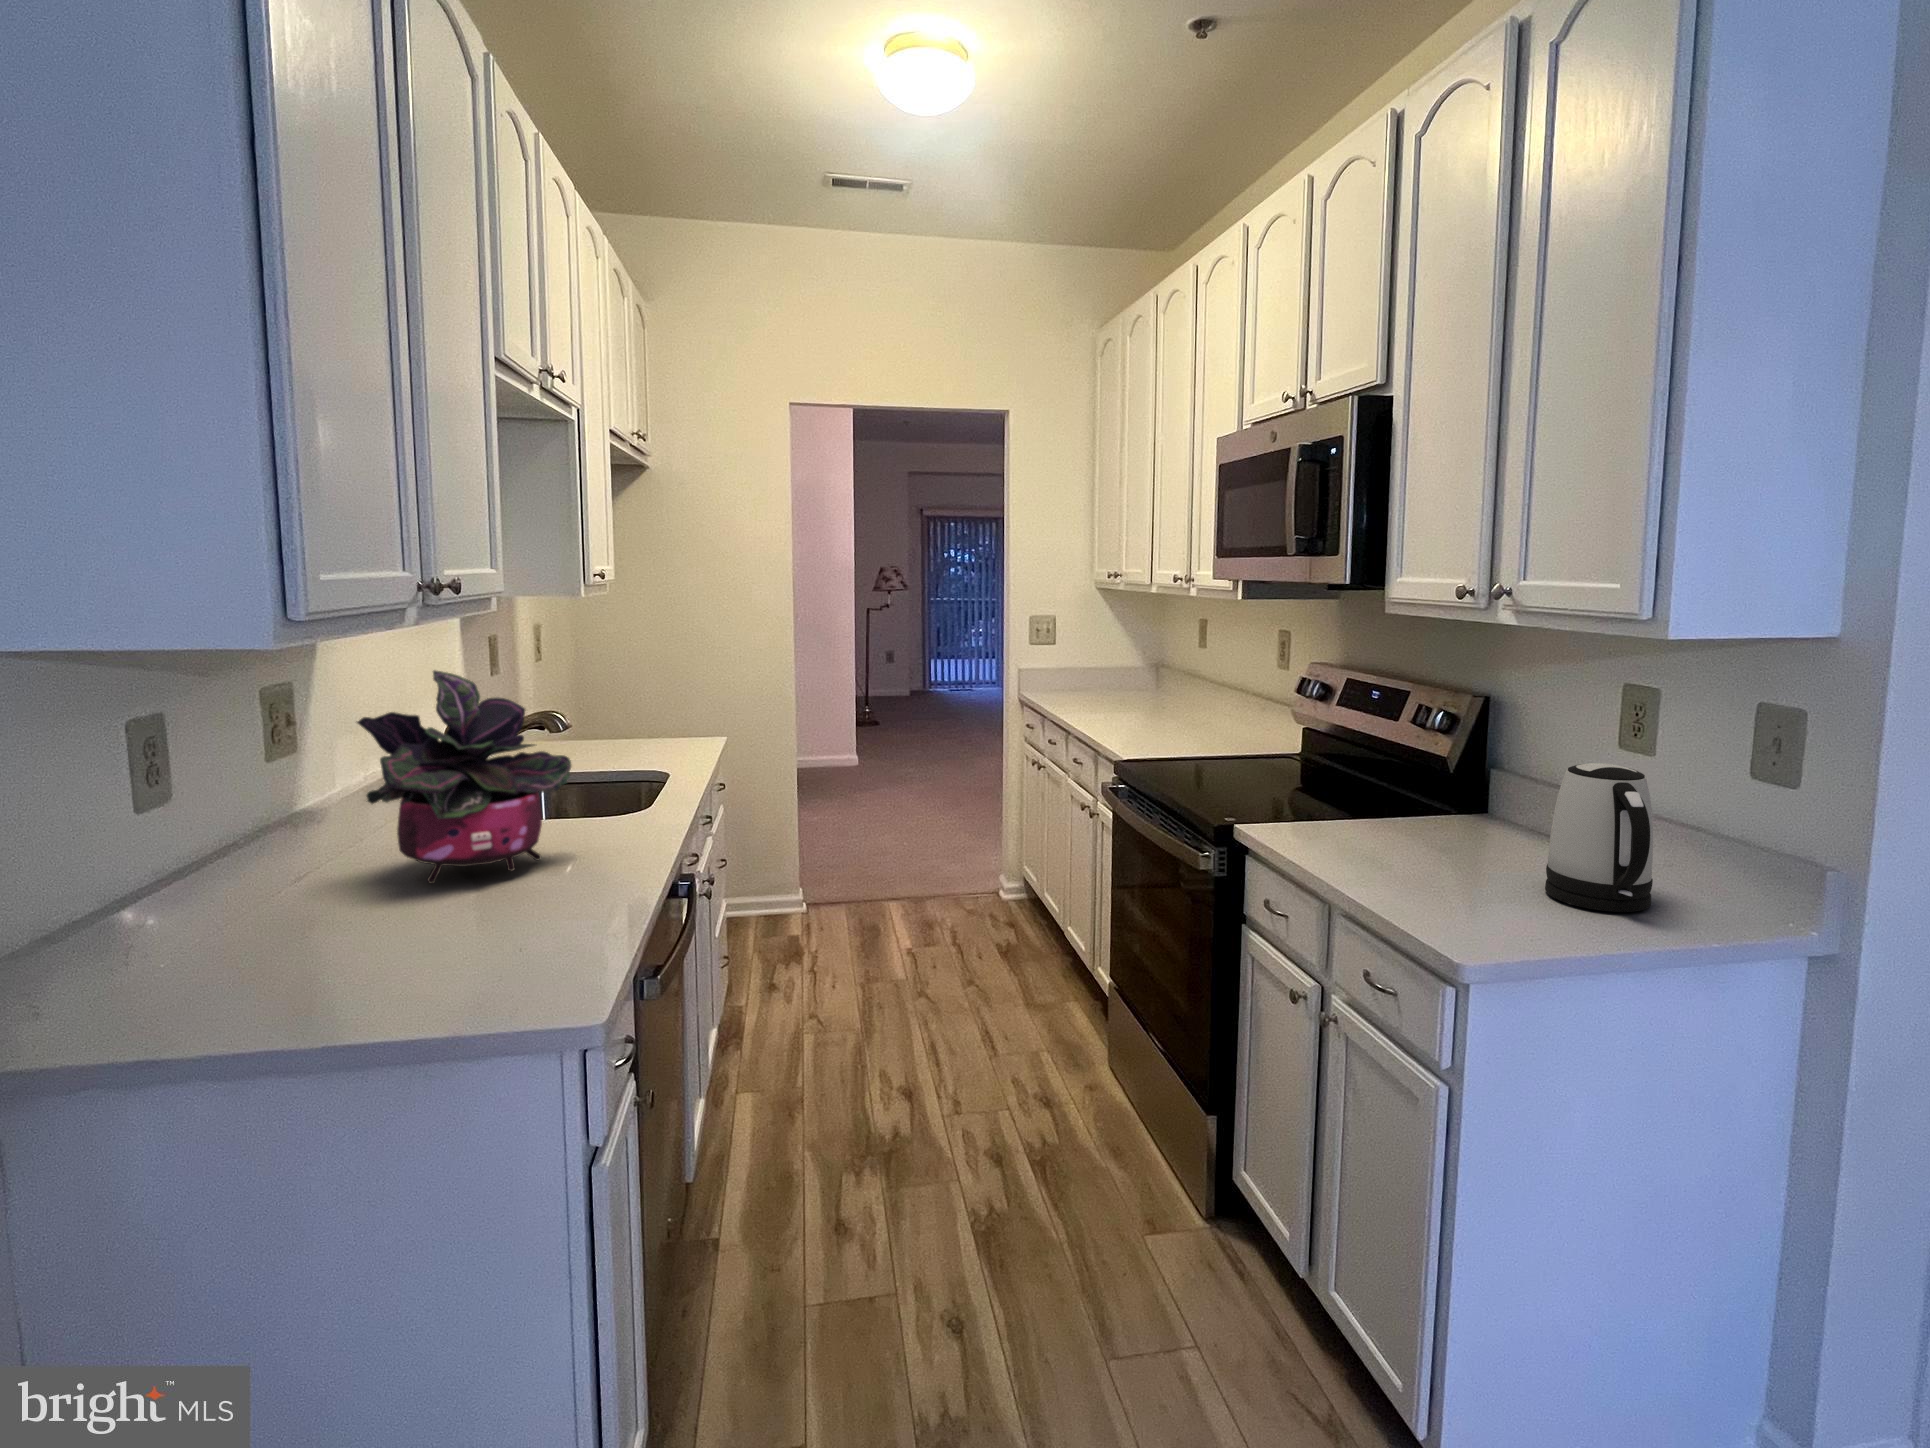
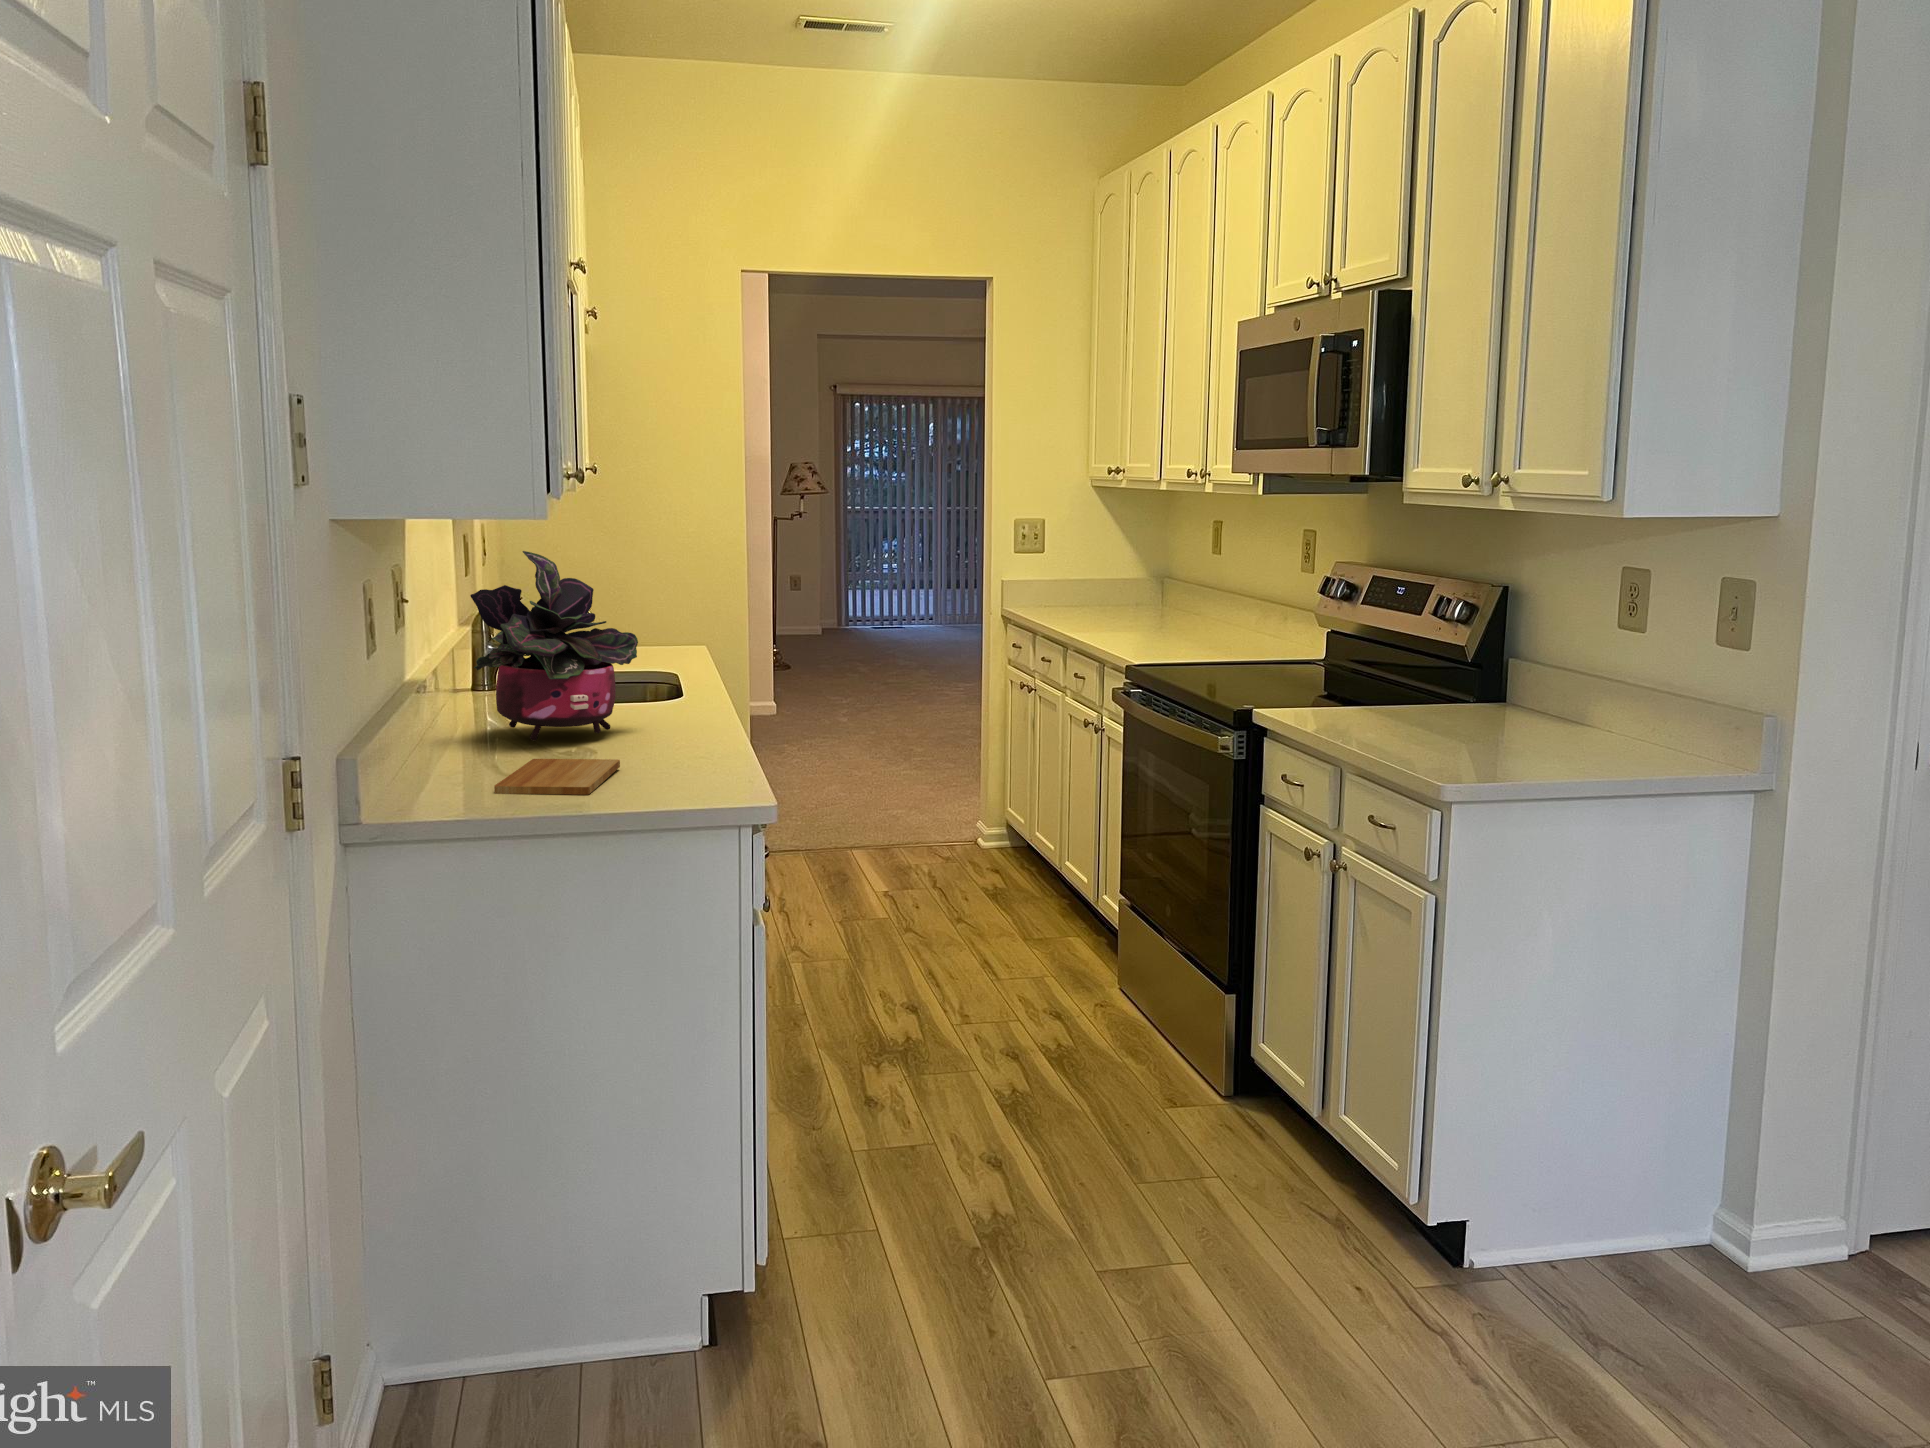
kettle: present [1545,763,1653,912] -> none [1532,633,1622,760]
cutting board: none [278,923,487,995] -> present [494,759,620,795]

